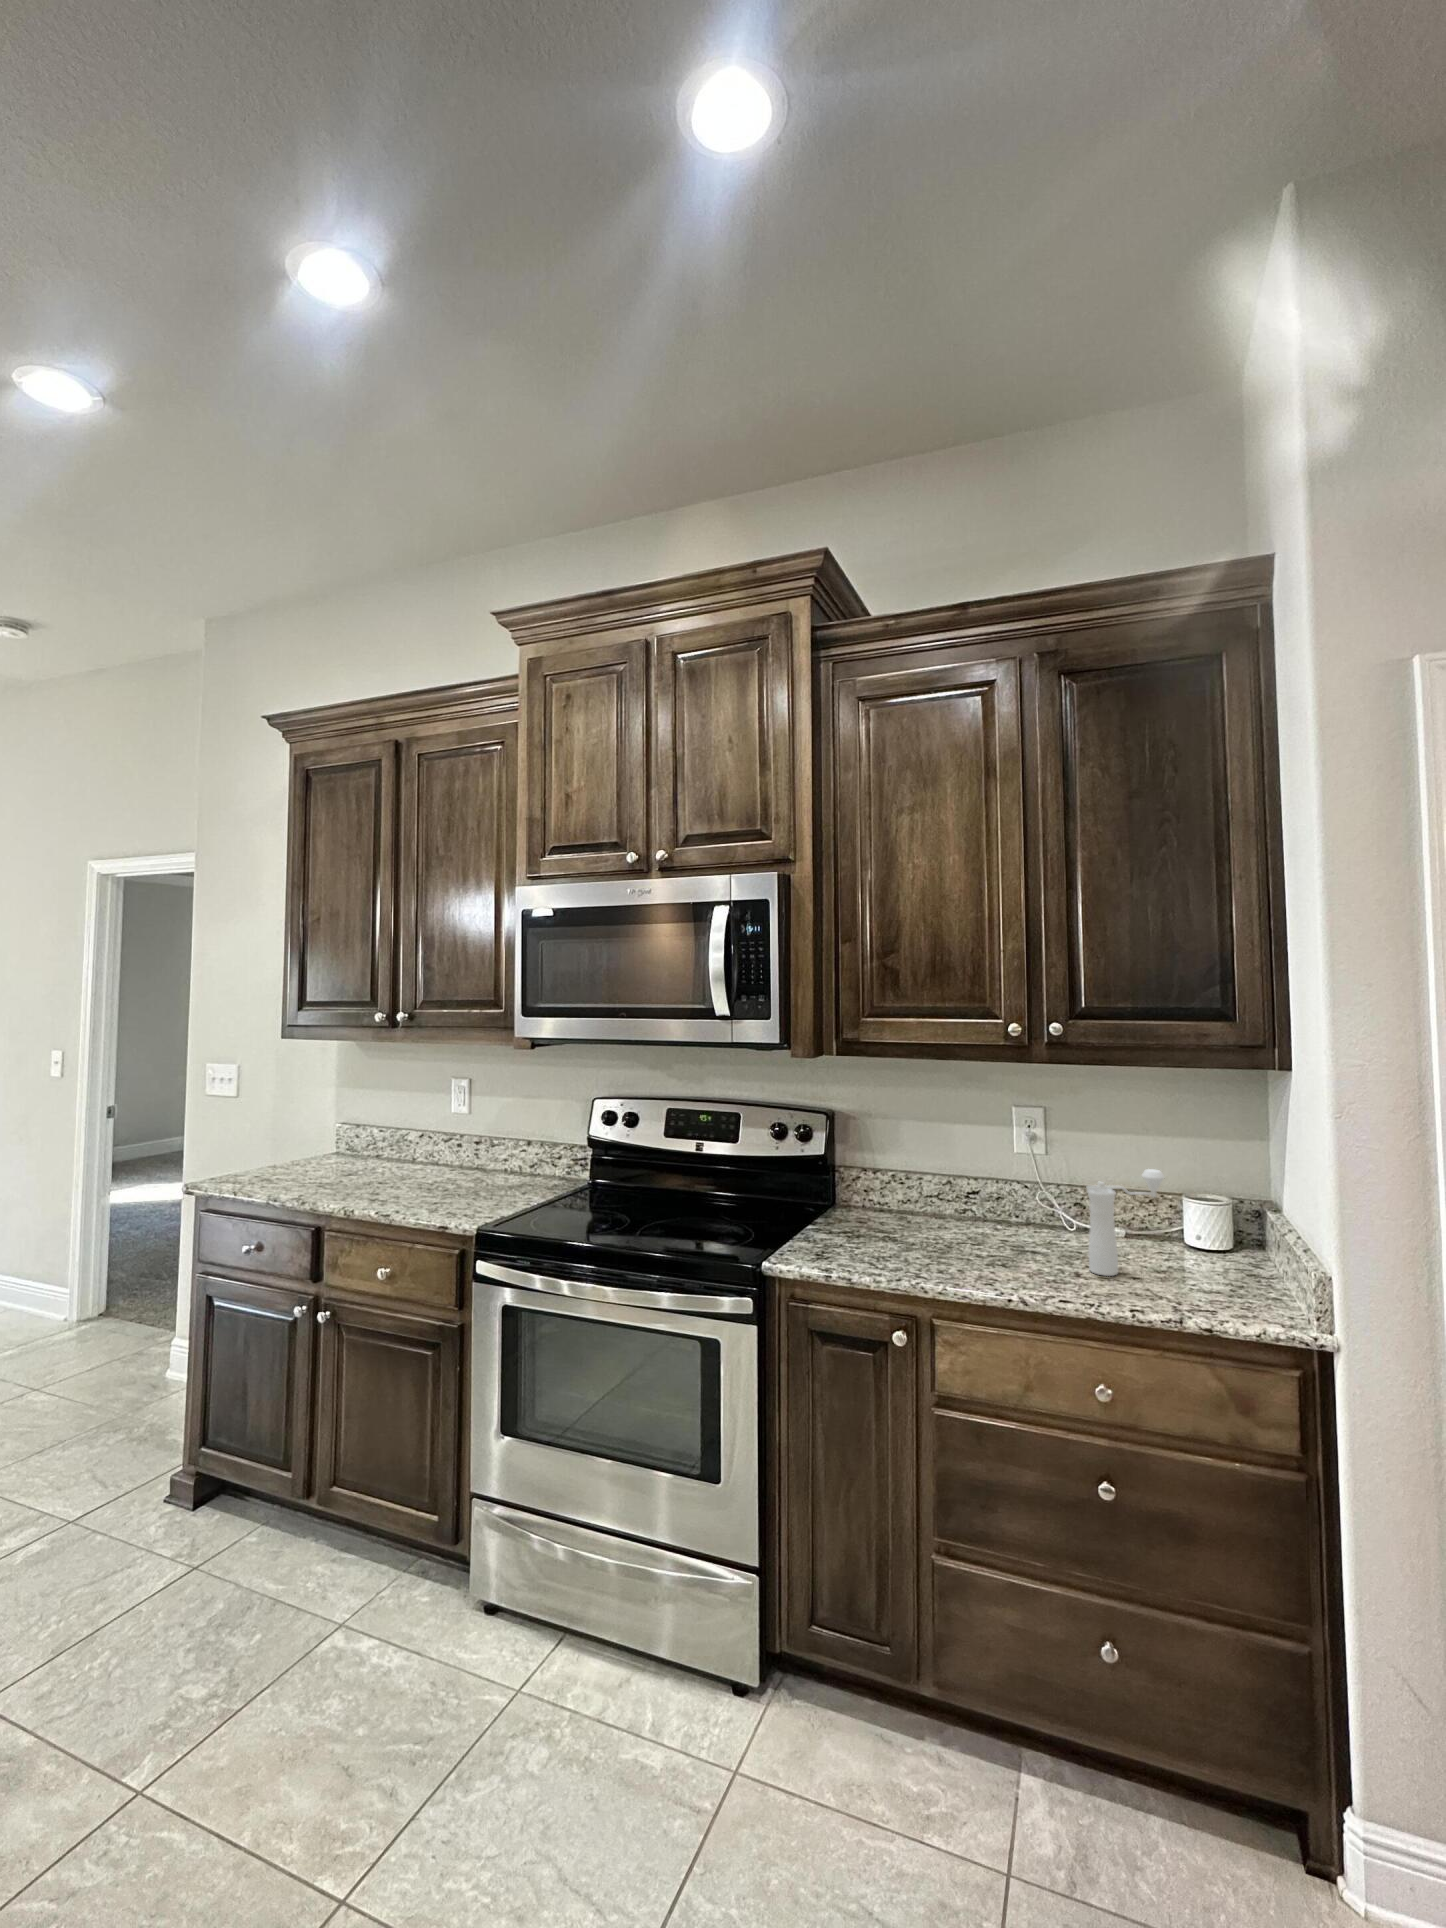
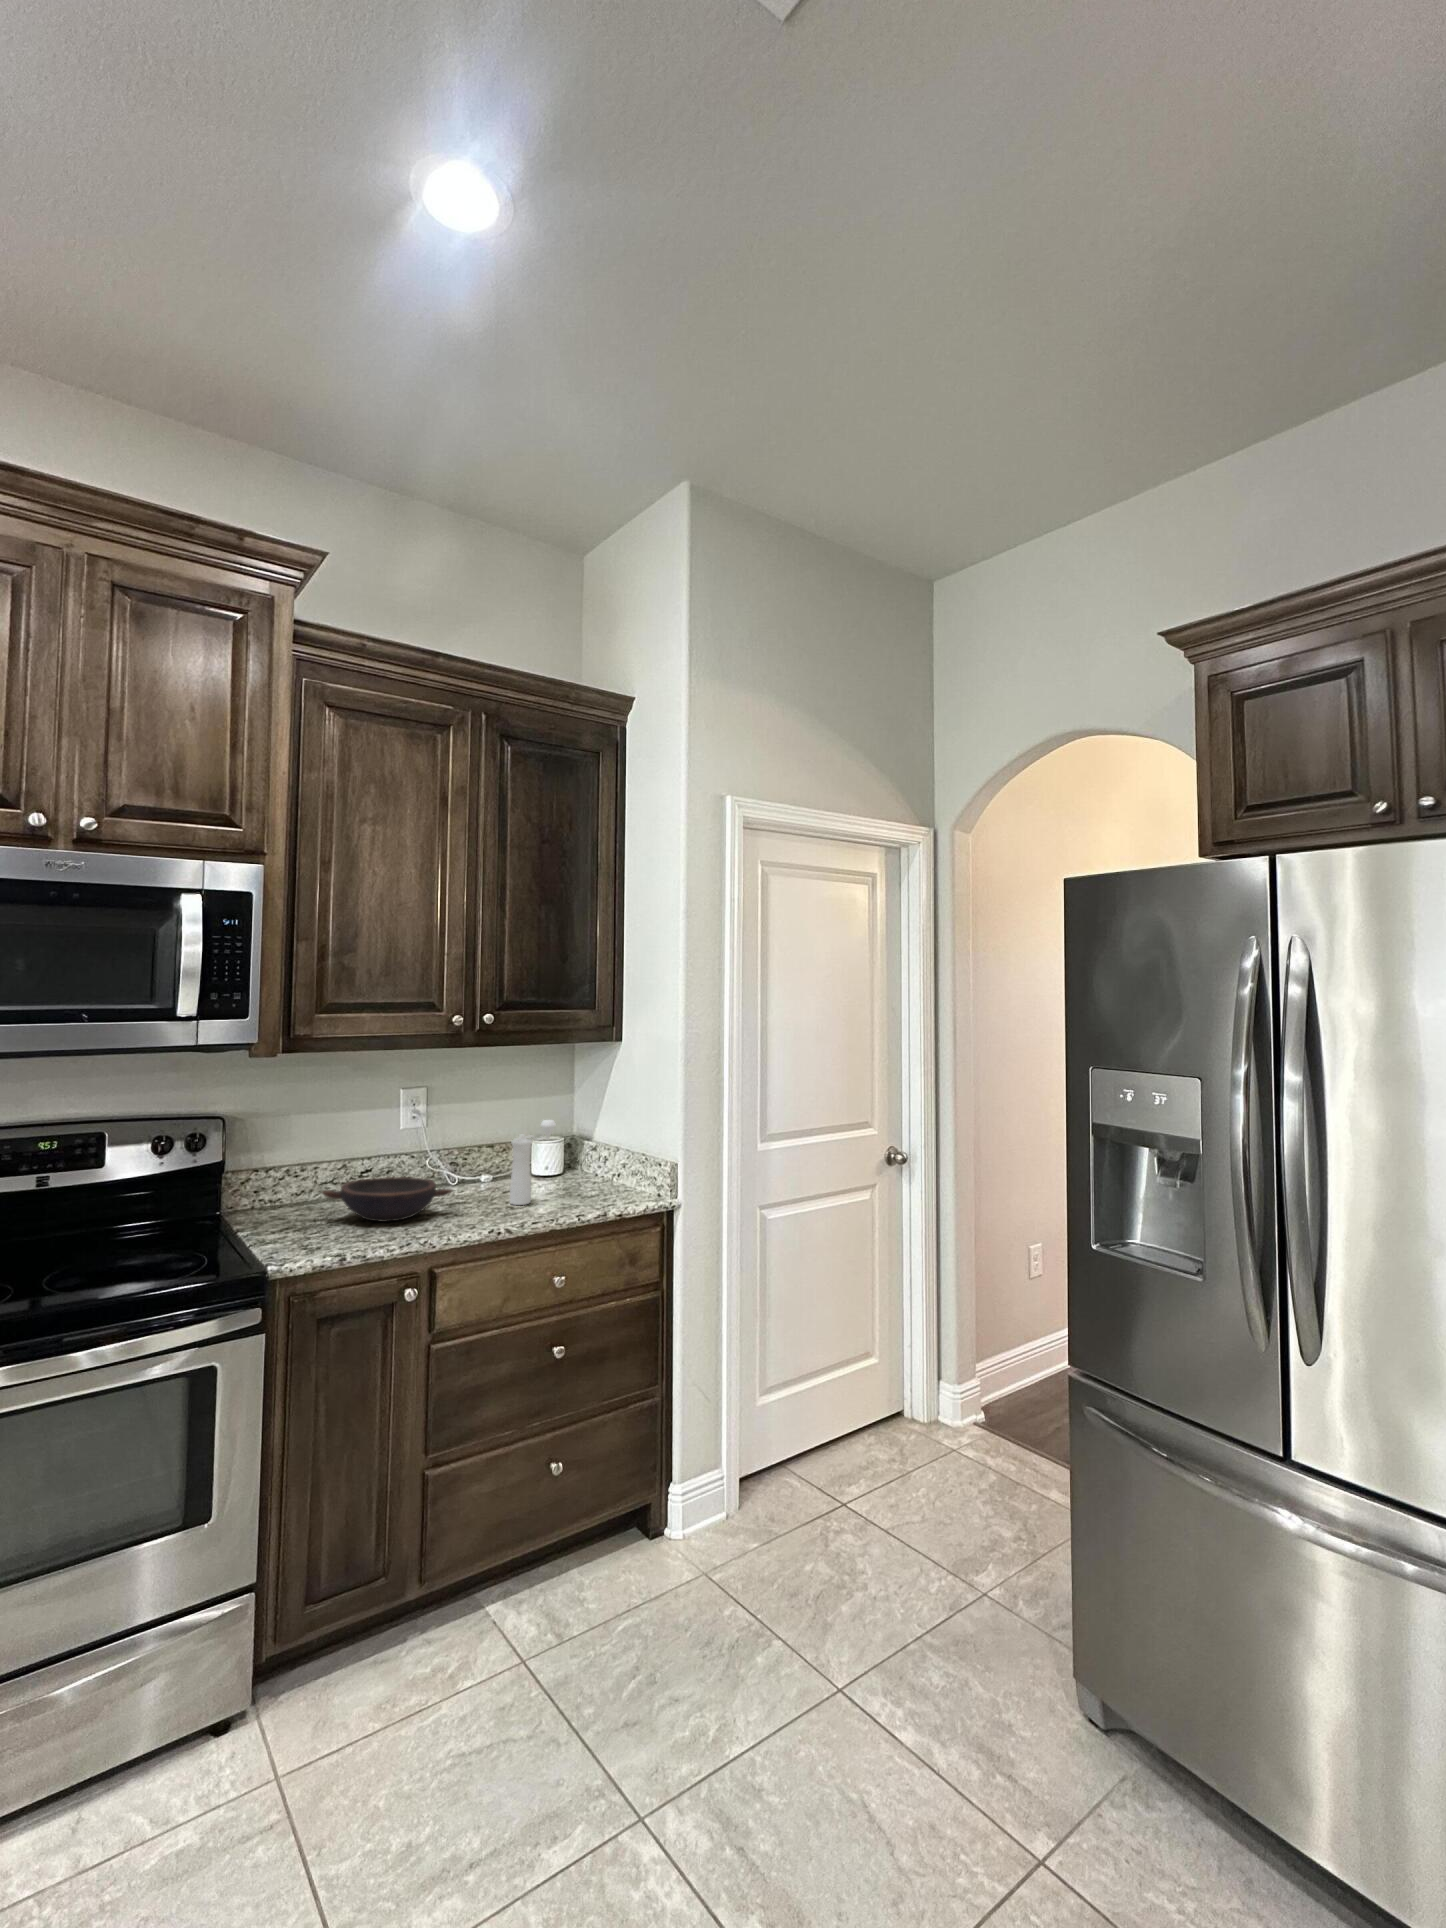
bowl: none [880,1199,1005,1253] -> present [322,1177,452,1222]

